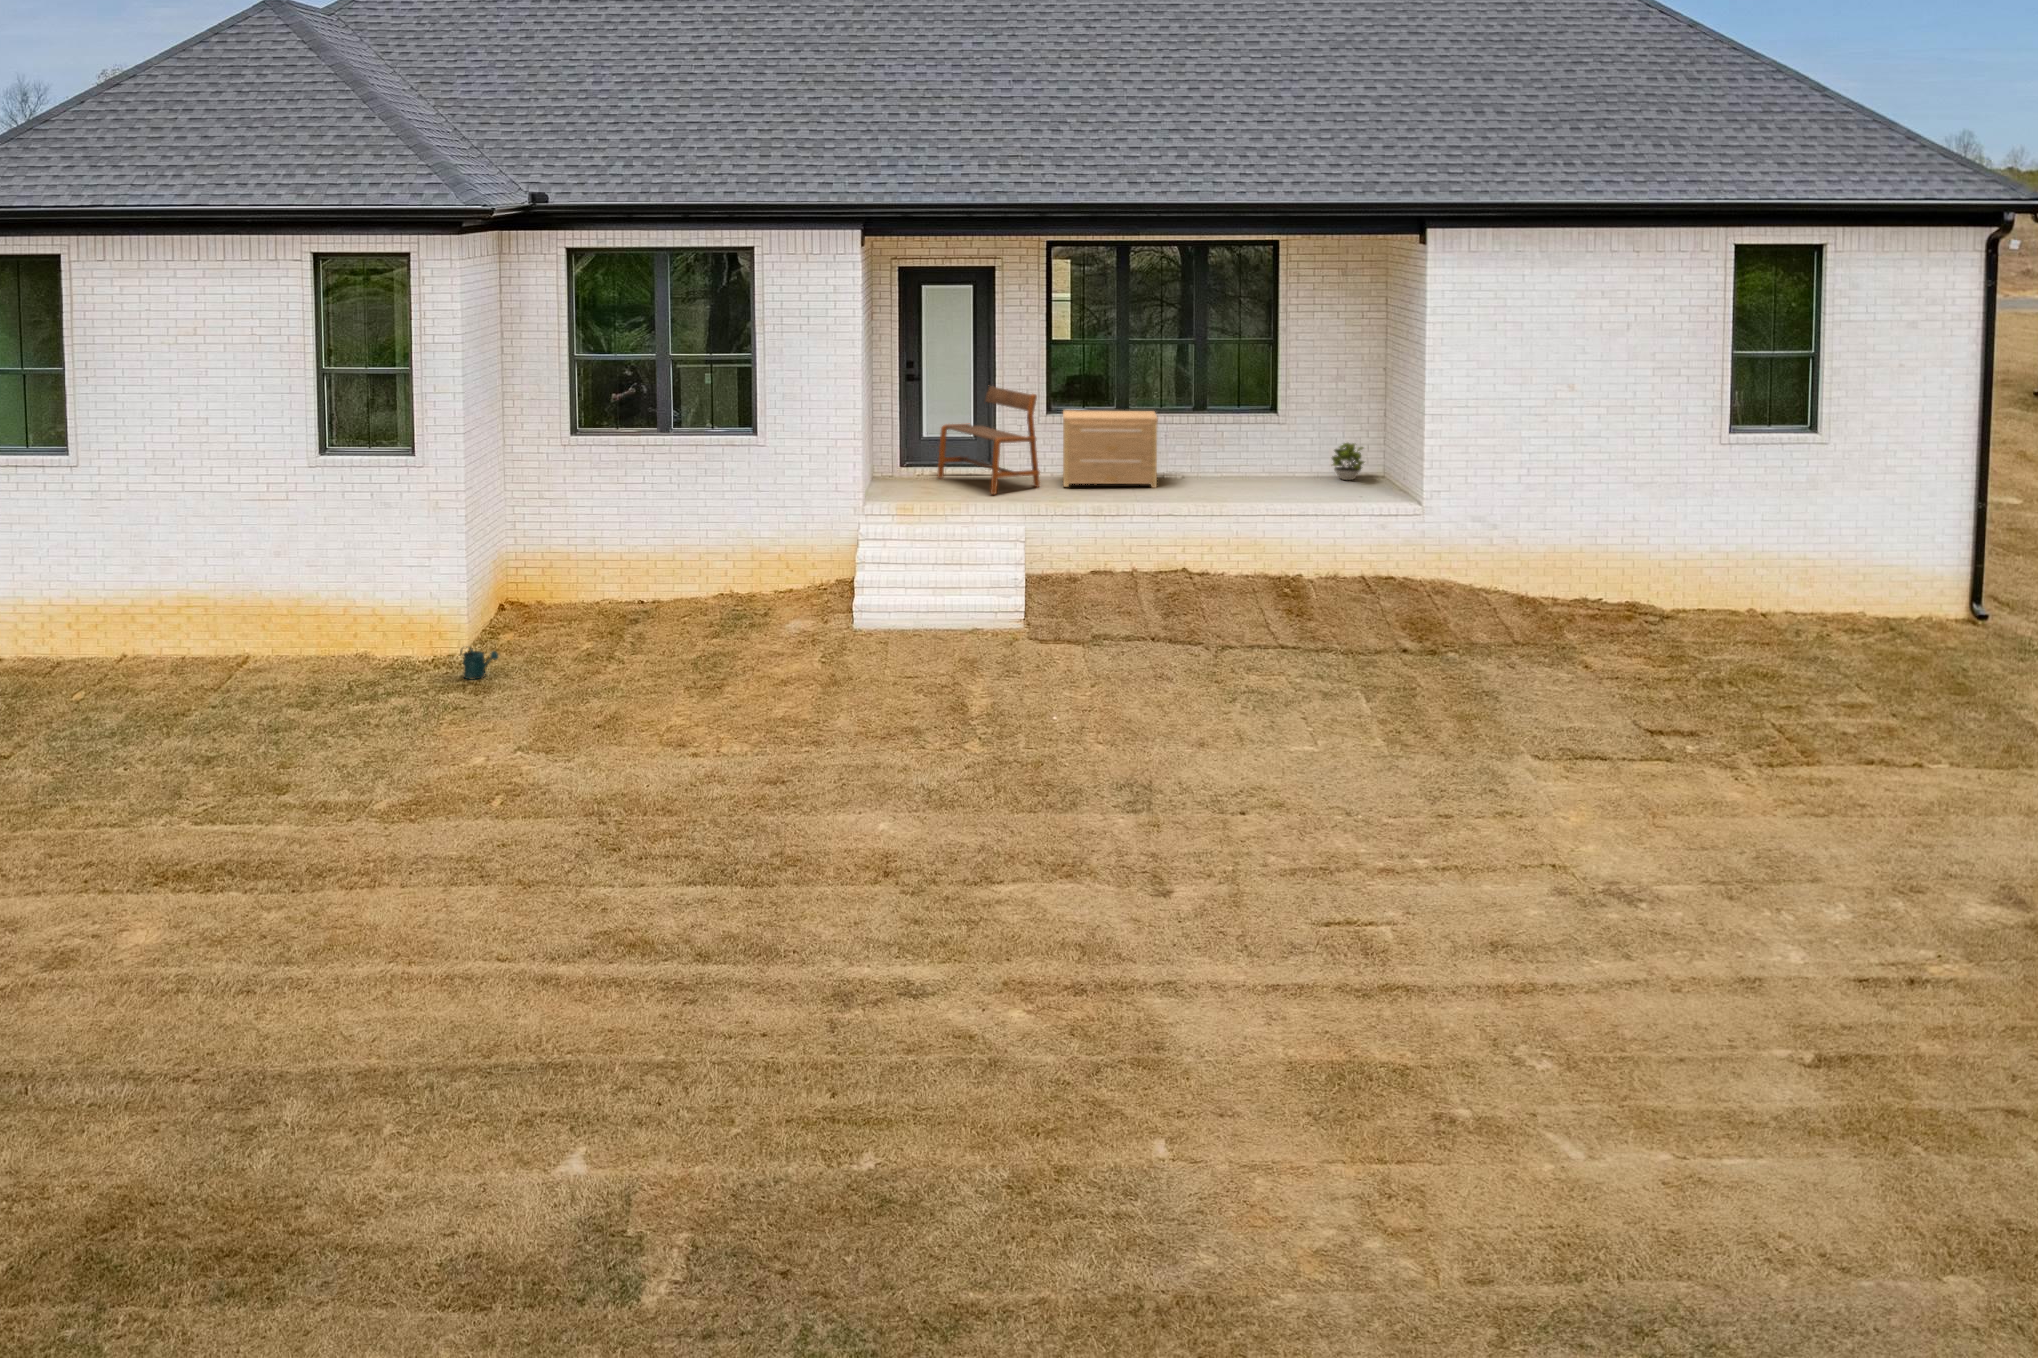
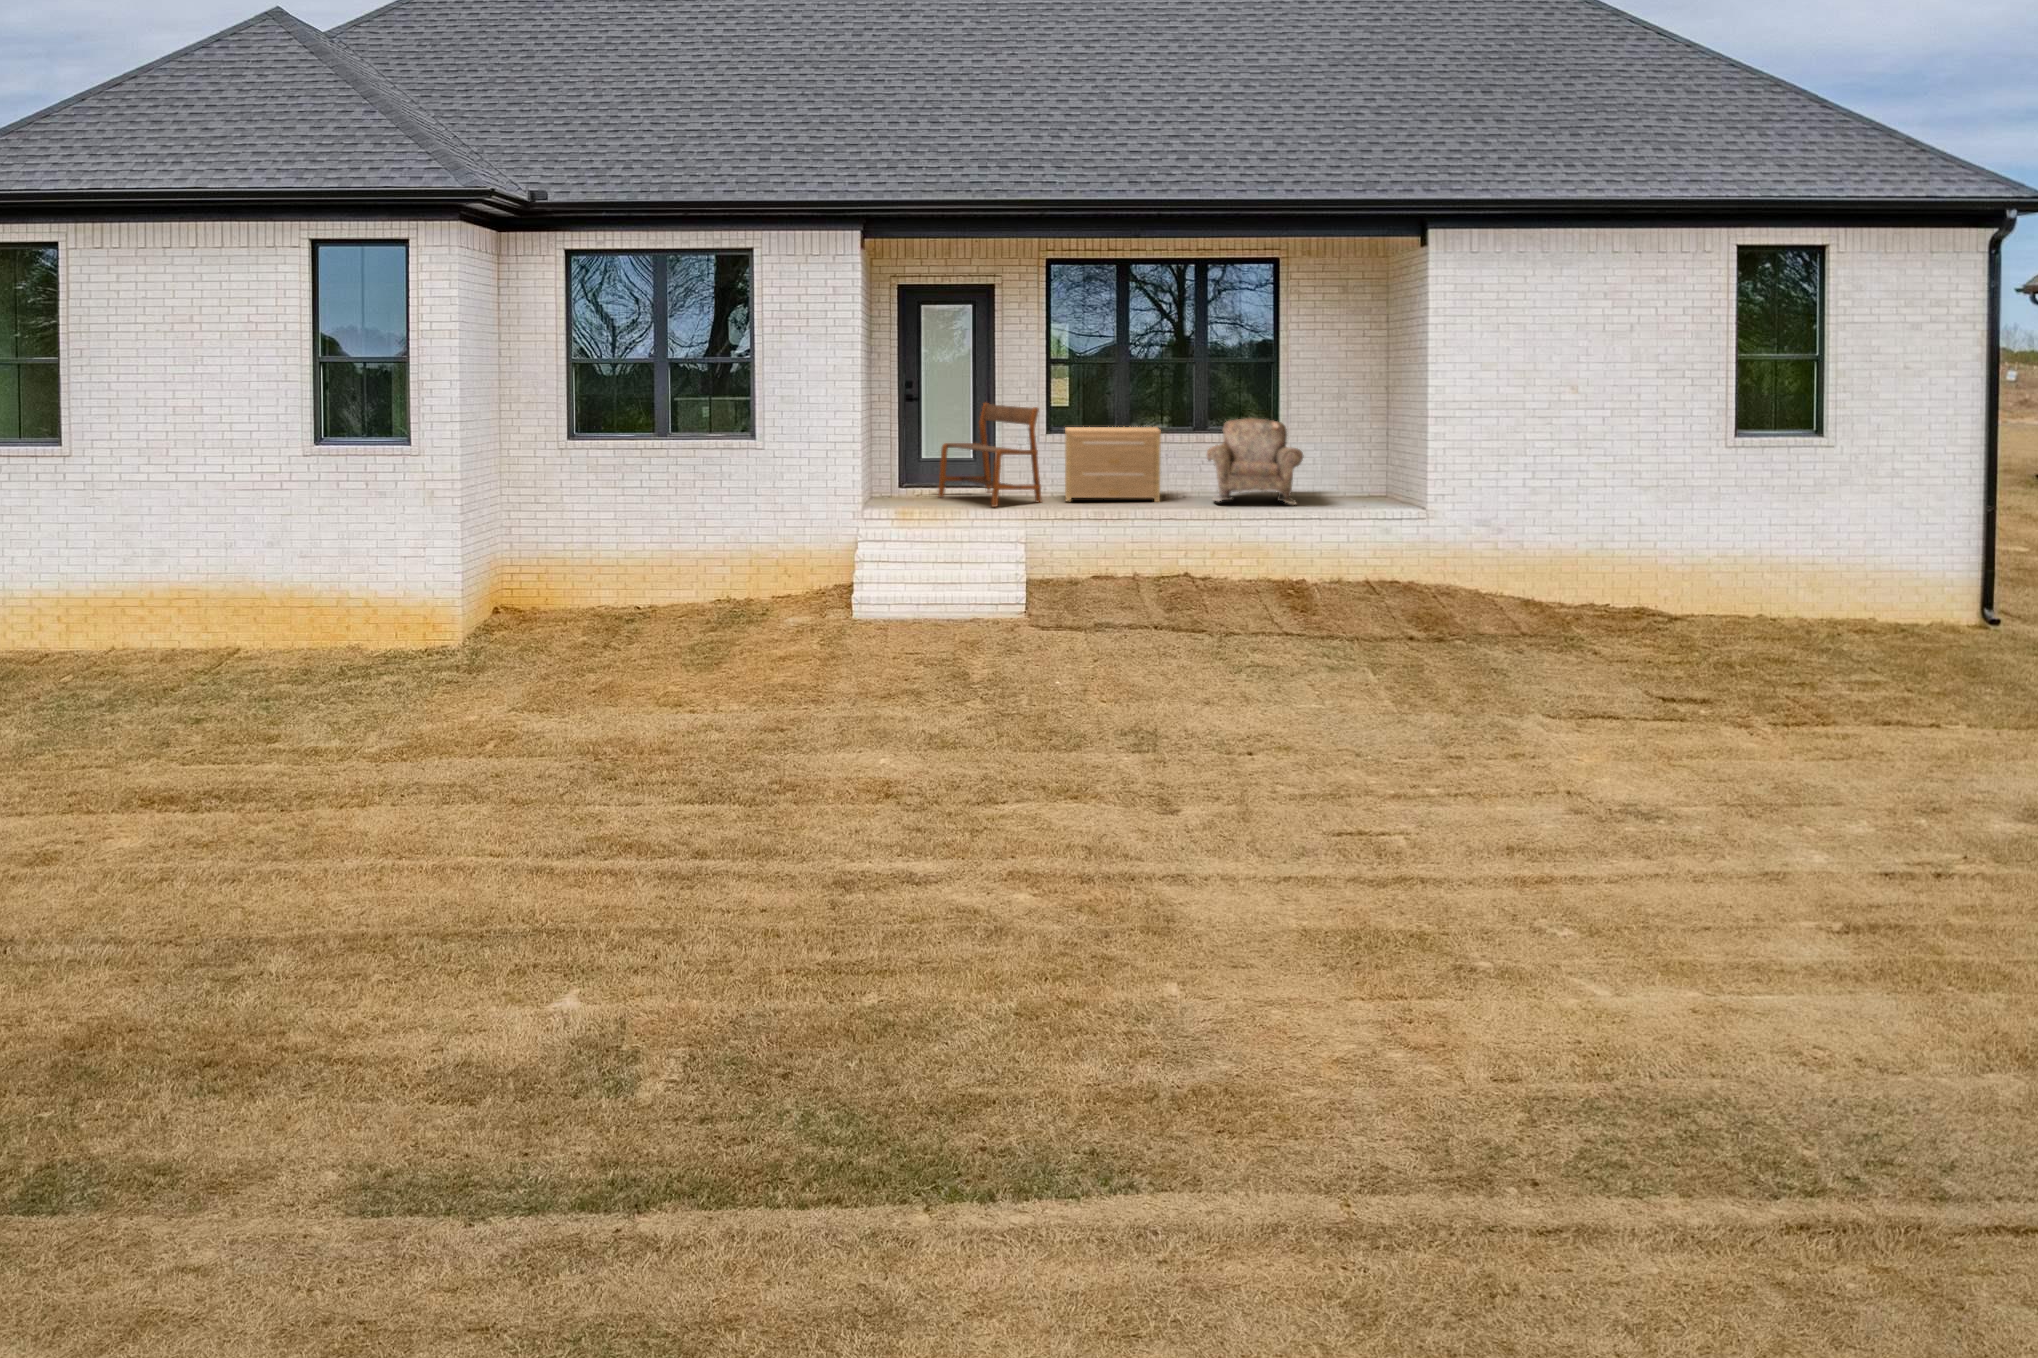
armchair: none [1203,403,1298,495] -> present [1207,418,1303,505]
potted plant: present [1332,443,1364,480] -> none [1337,455,1372,496]
watering can: present [460,647,498,679] -> none [454,634,493,667]

